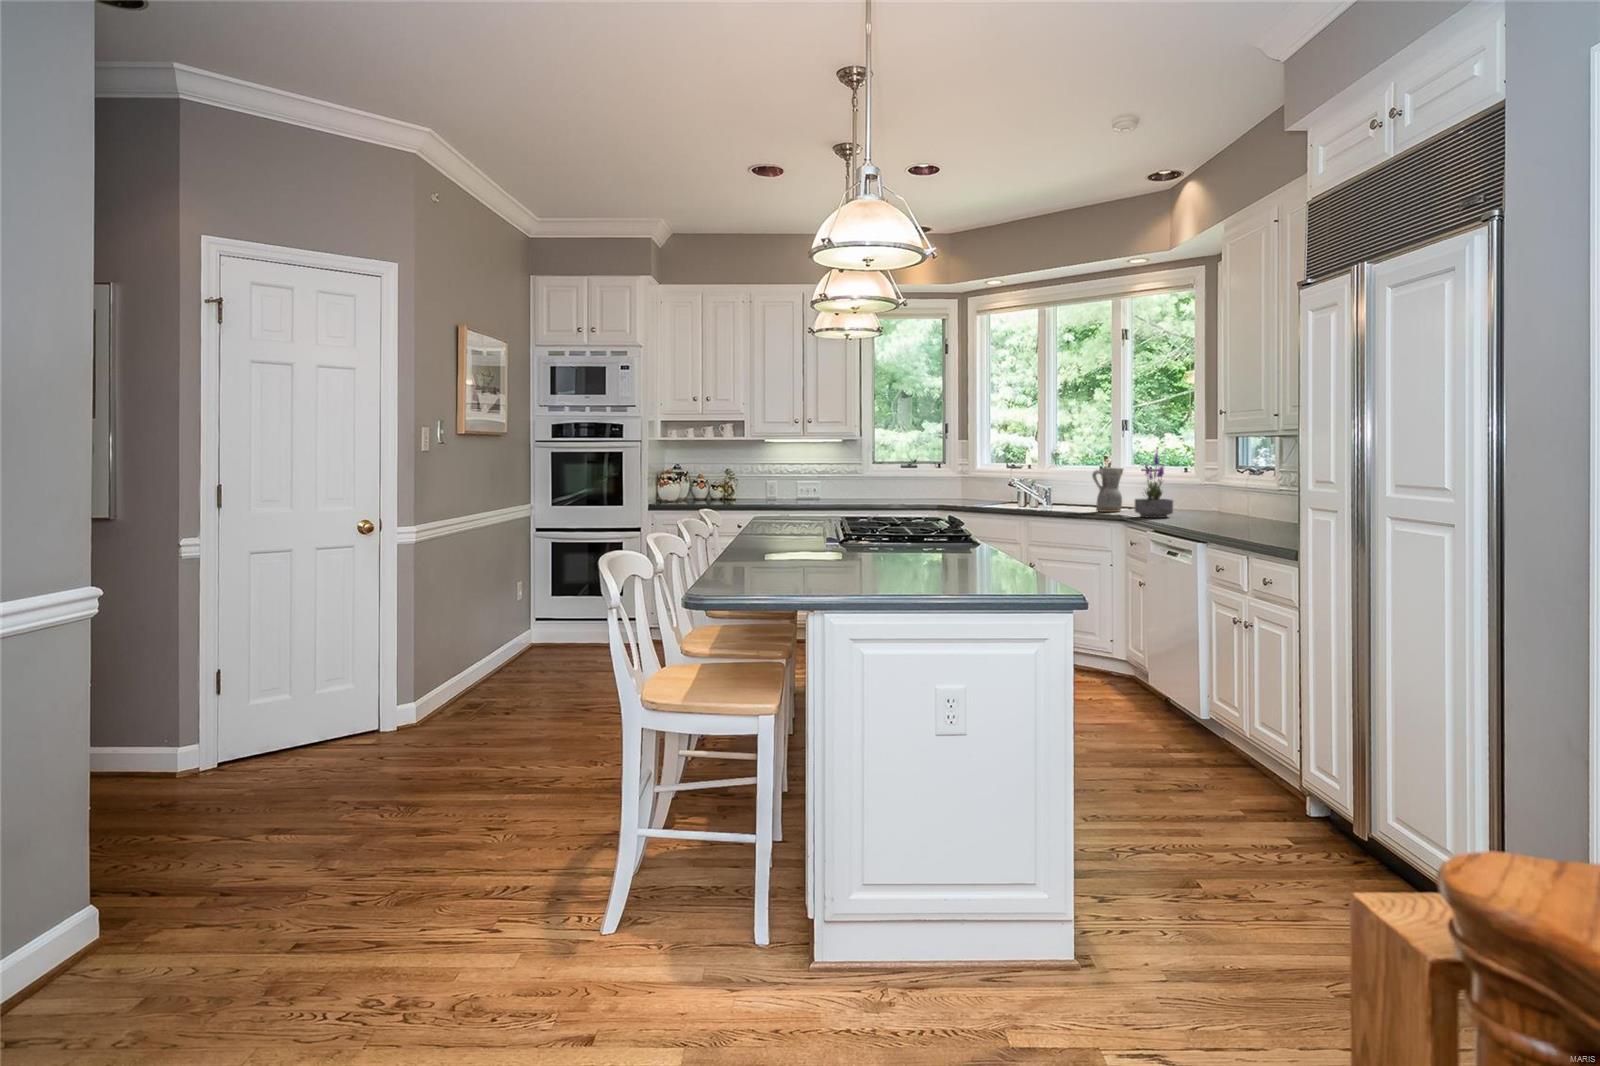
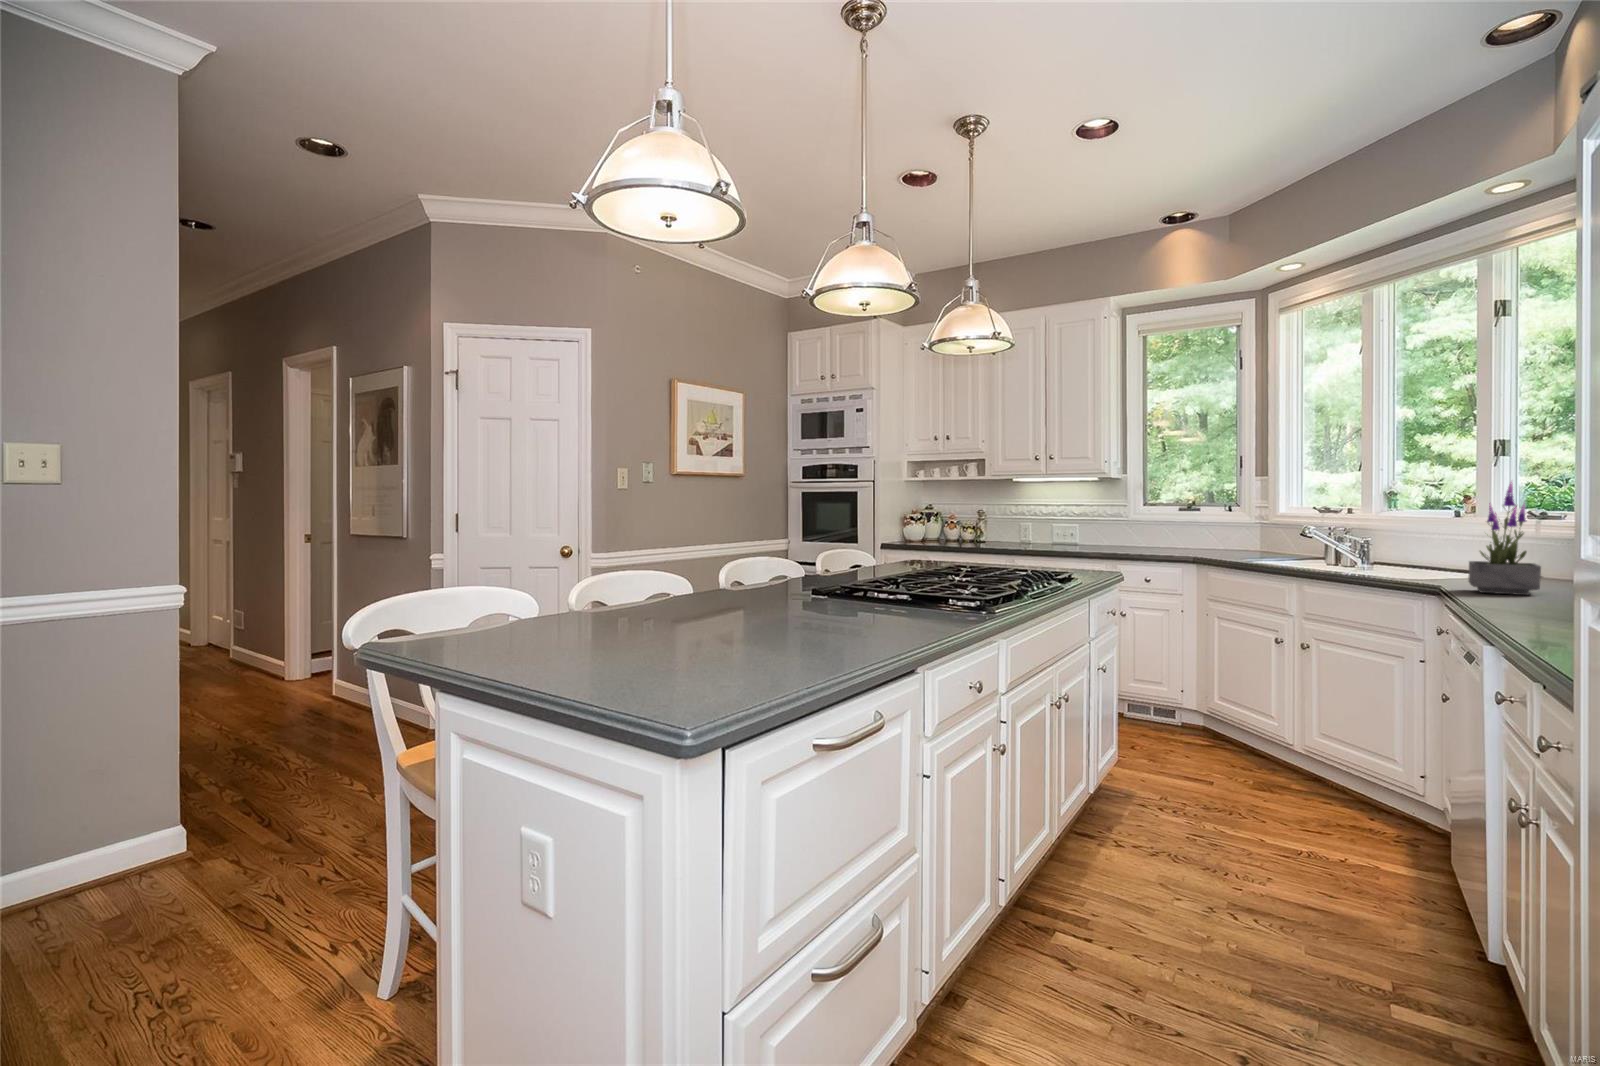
ceramic pitcher: present [1092,467,1123,512] -> none [1415,511,1477,580]

